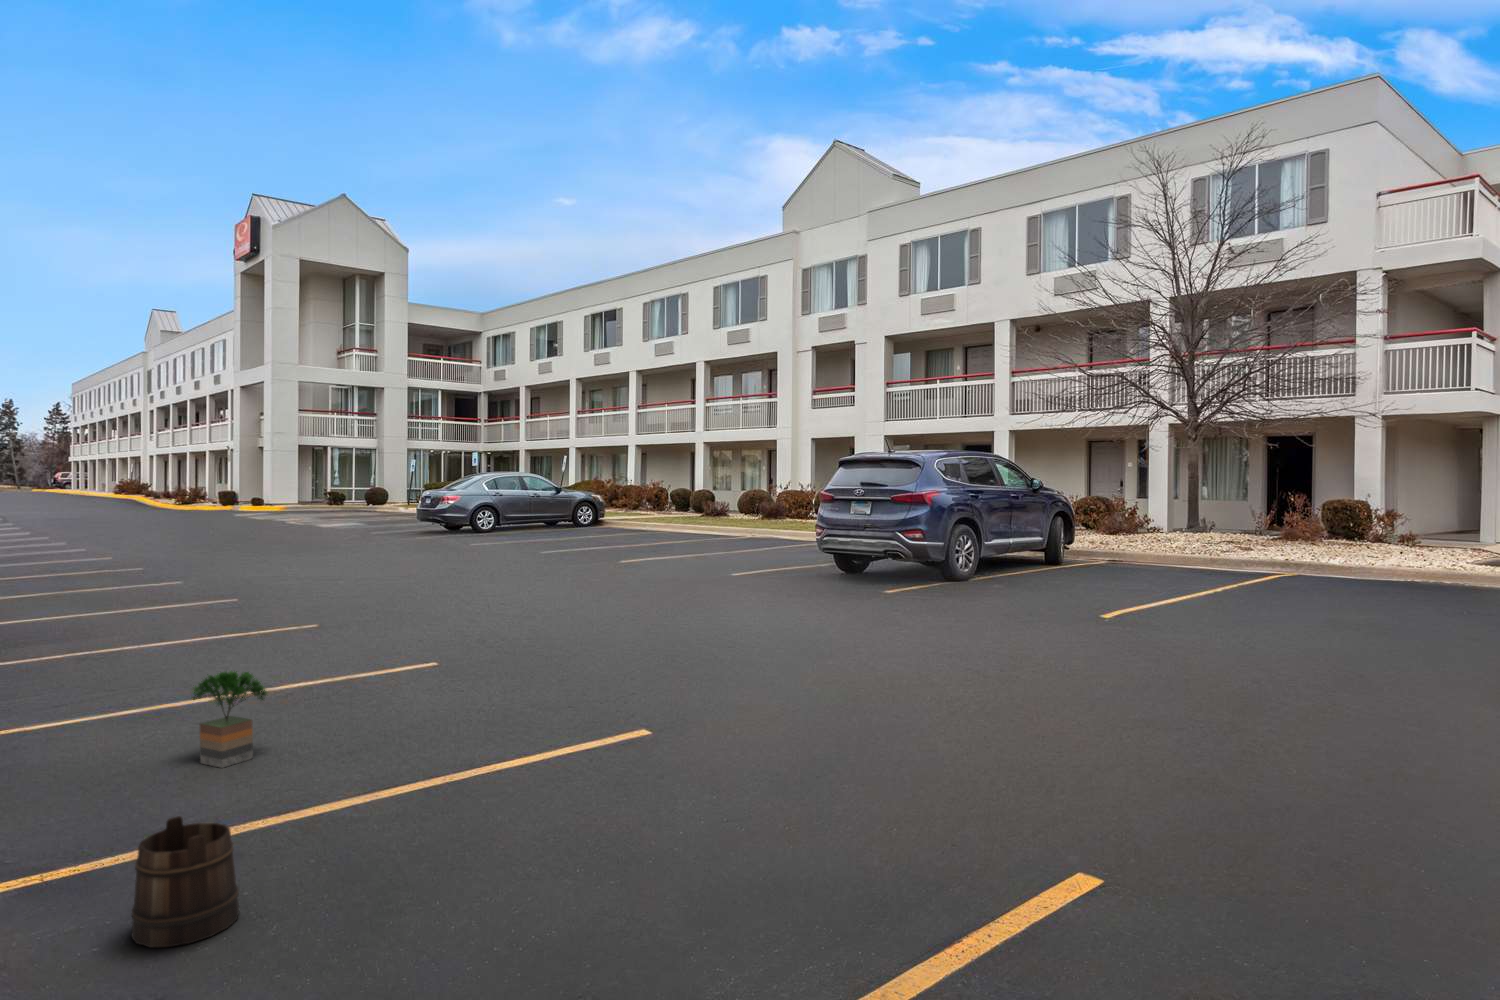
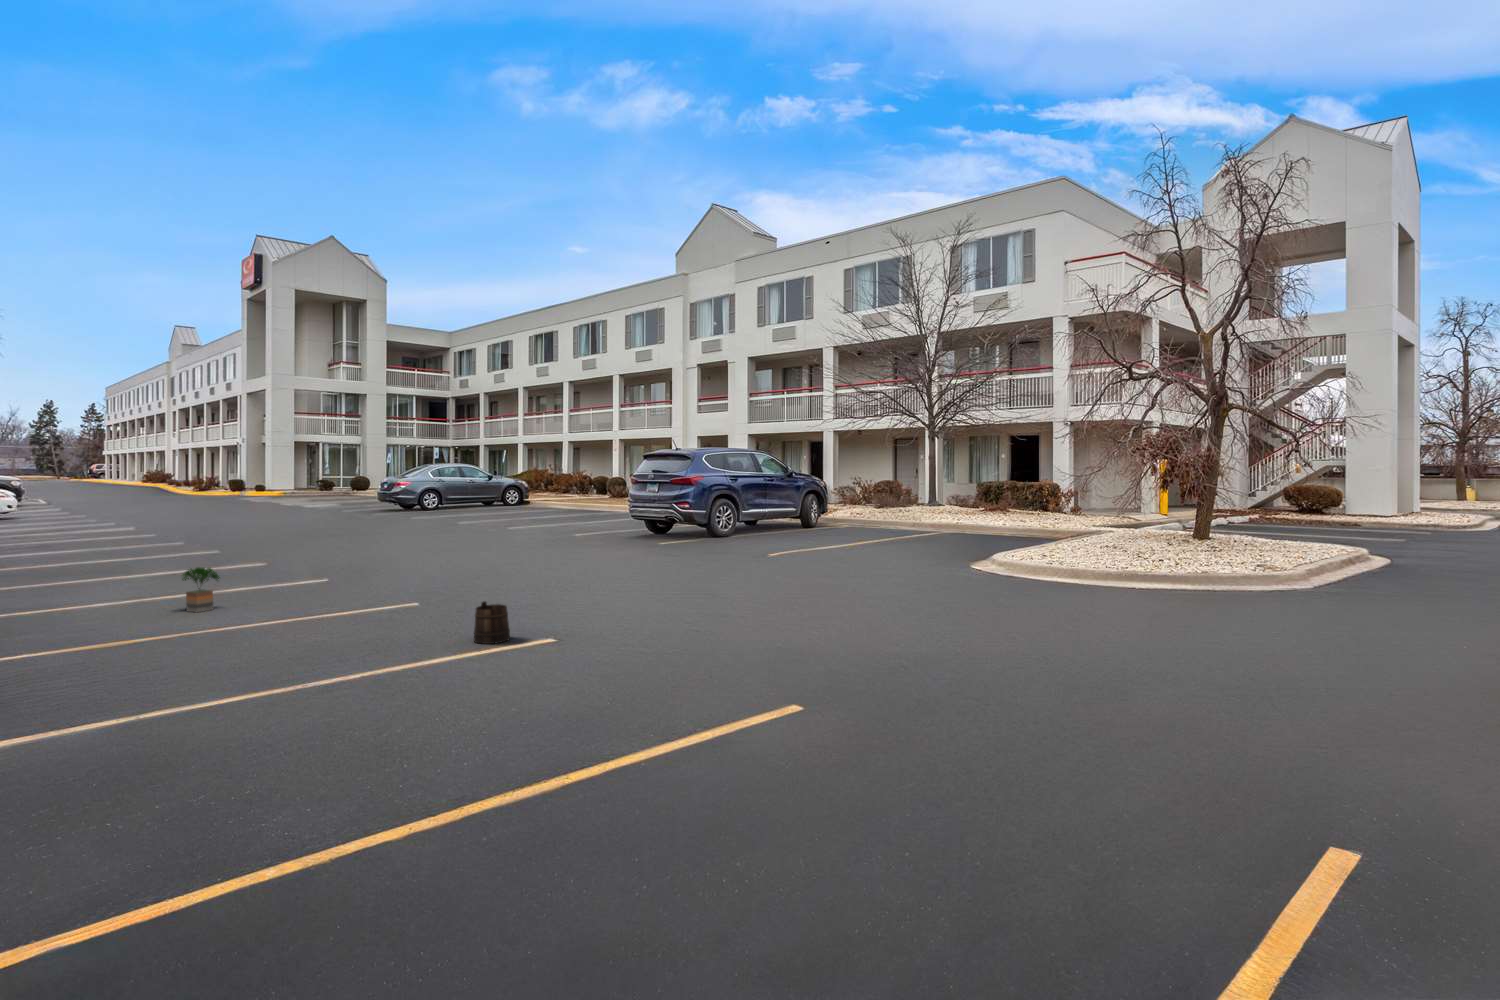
bucket: present [131,816,239,947] -> present [474,601,510,644]

